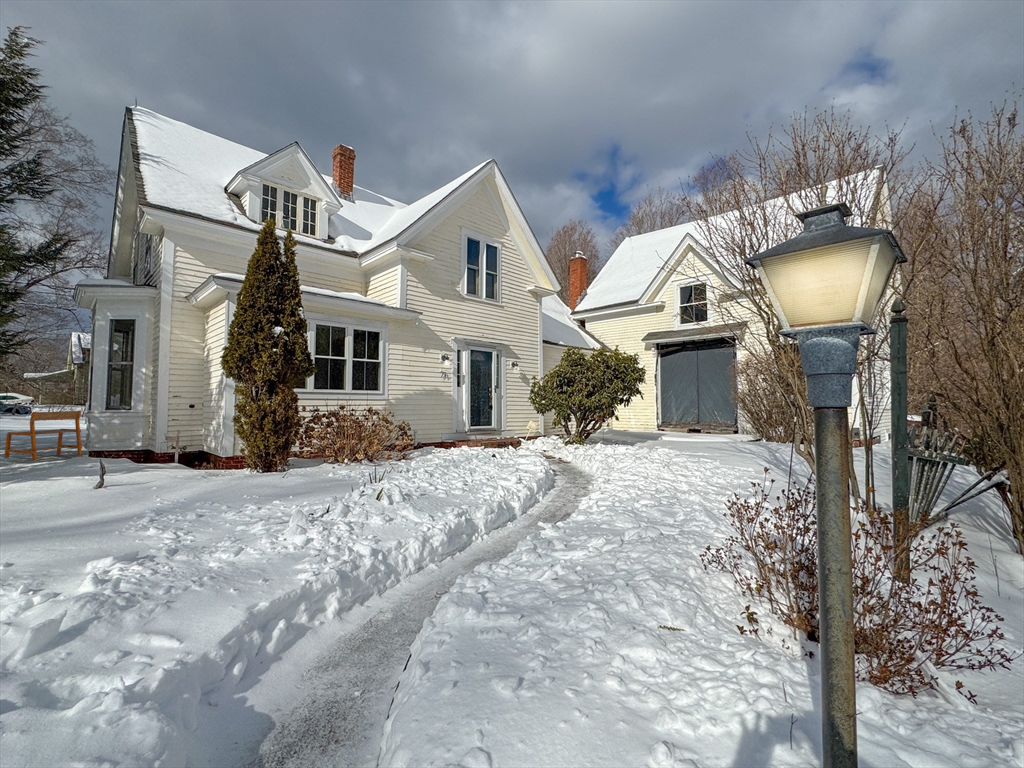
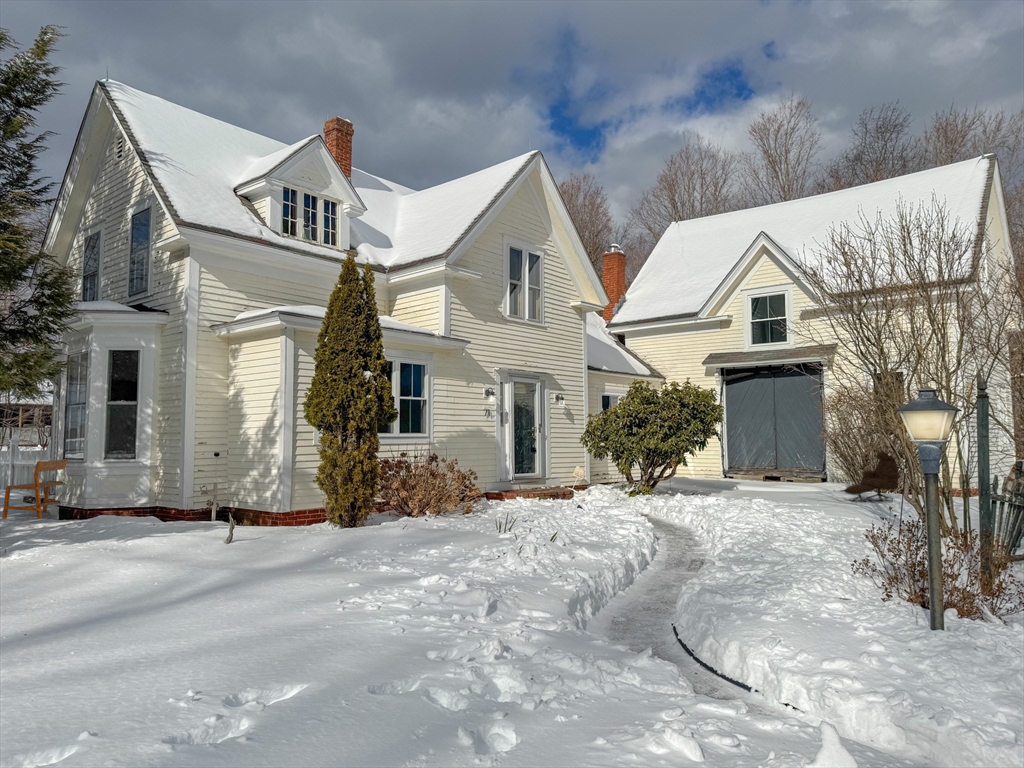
lounge chair: none [748,407,802,452] -> present [845,452,899,501]

